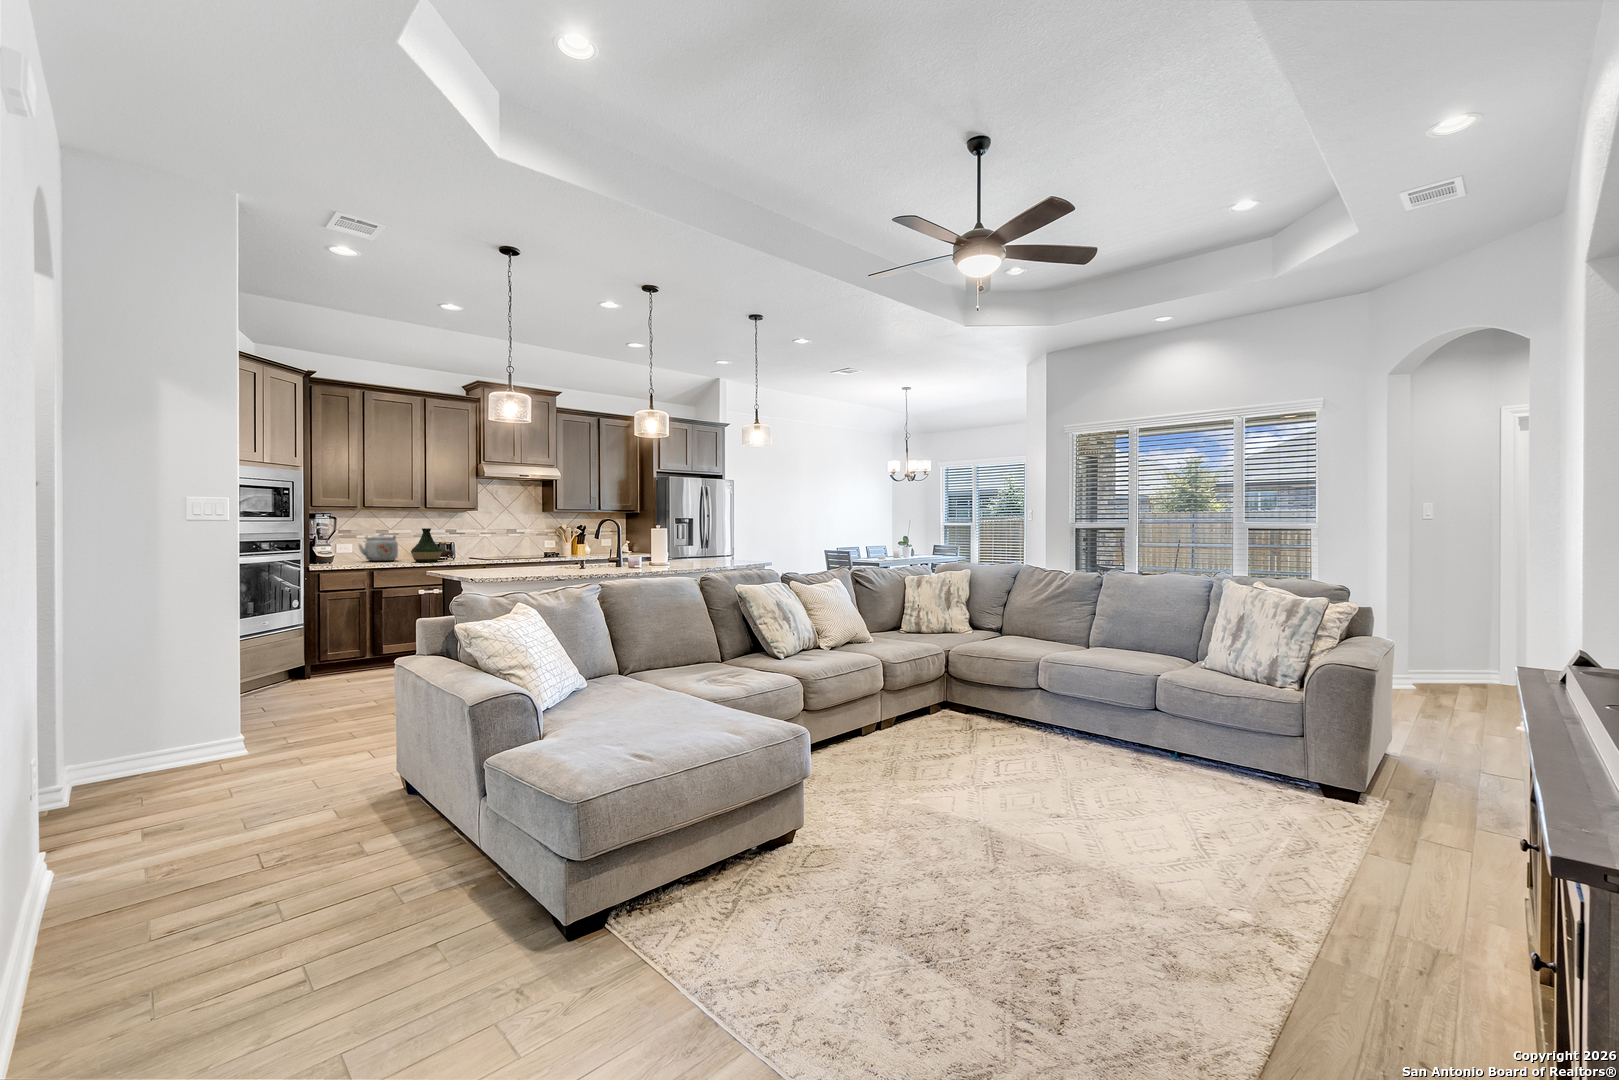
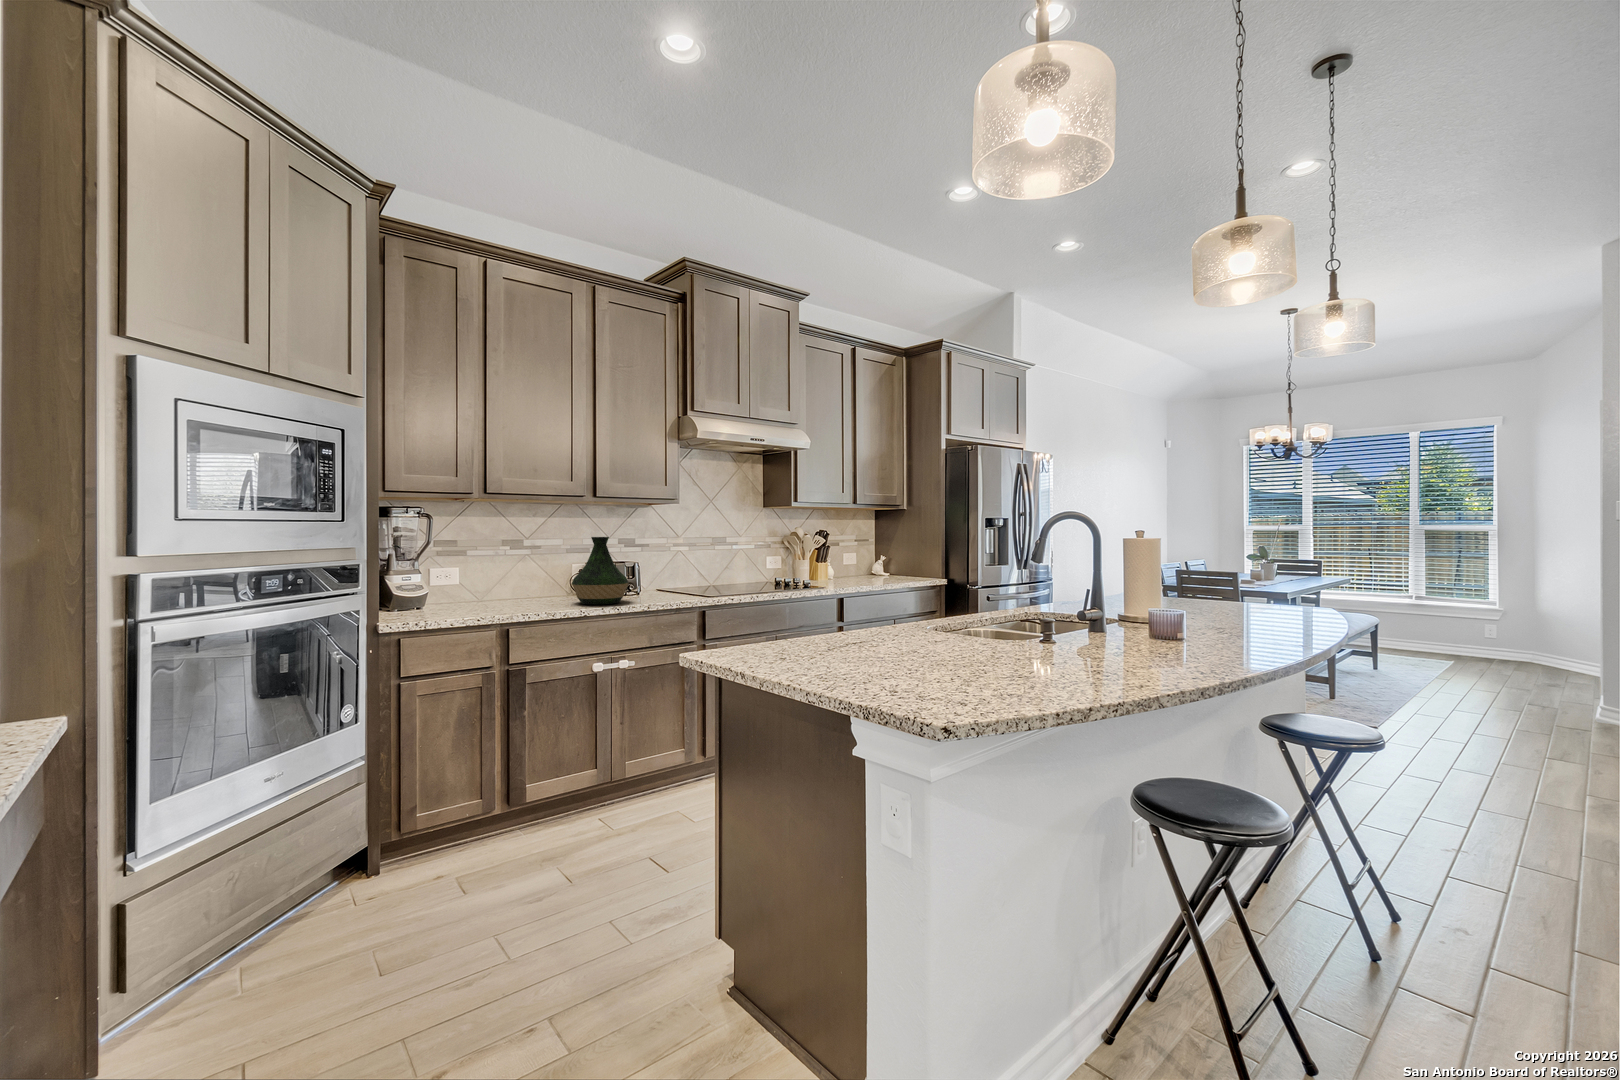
kettle: present [359,534,398,561] -> none [471,547,544,602]

